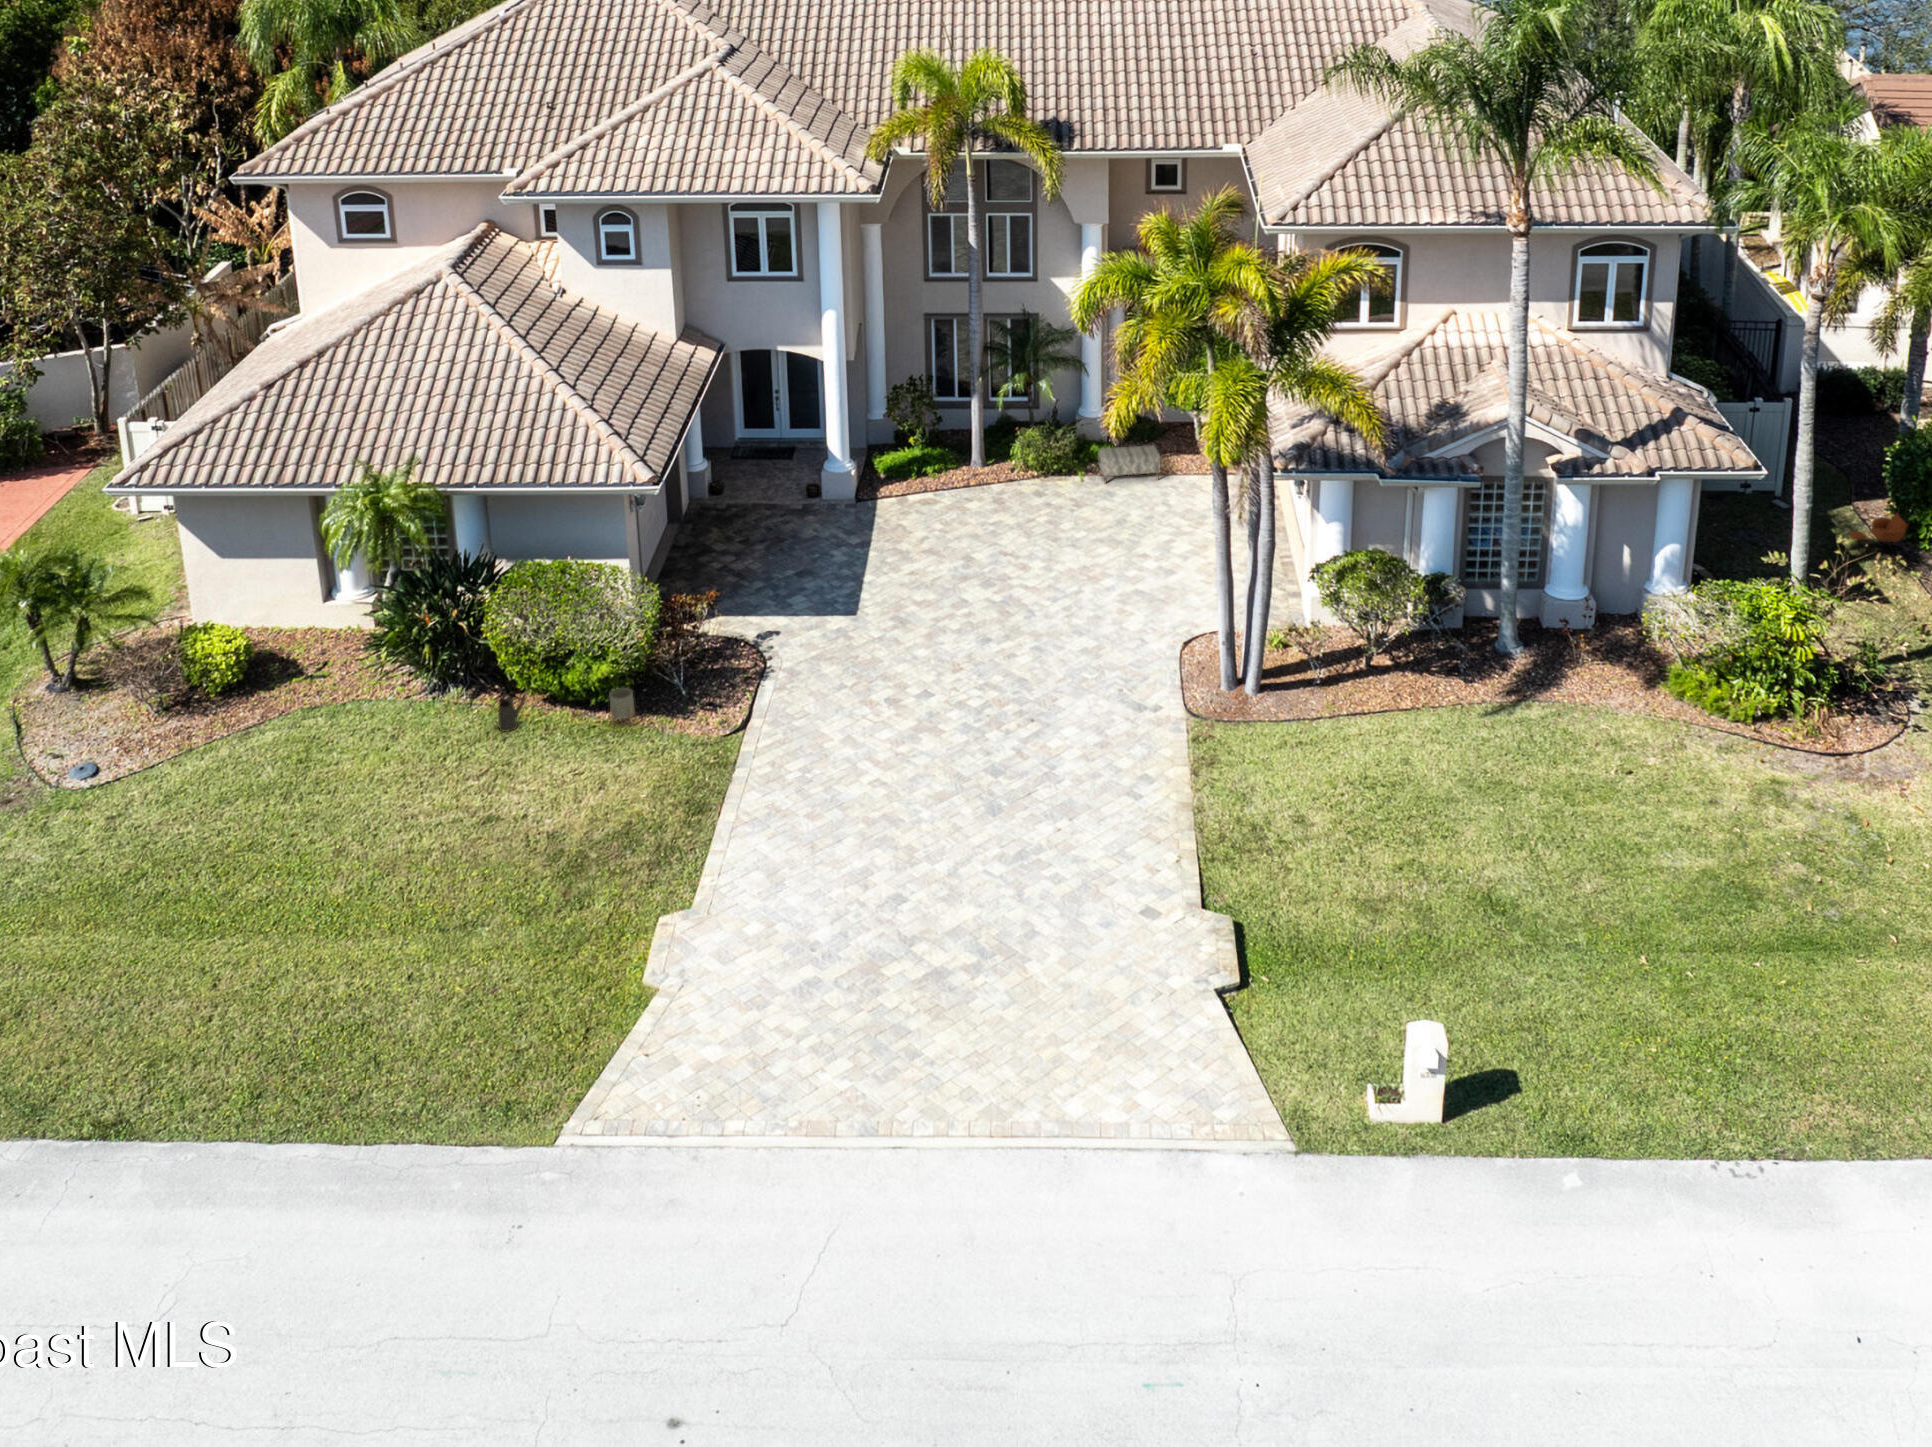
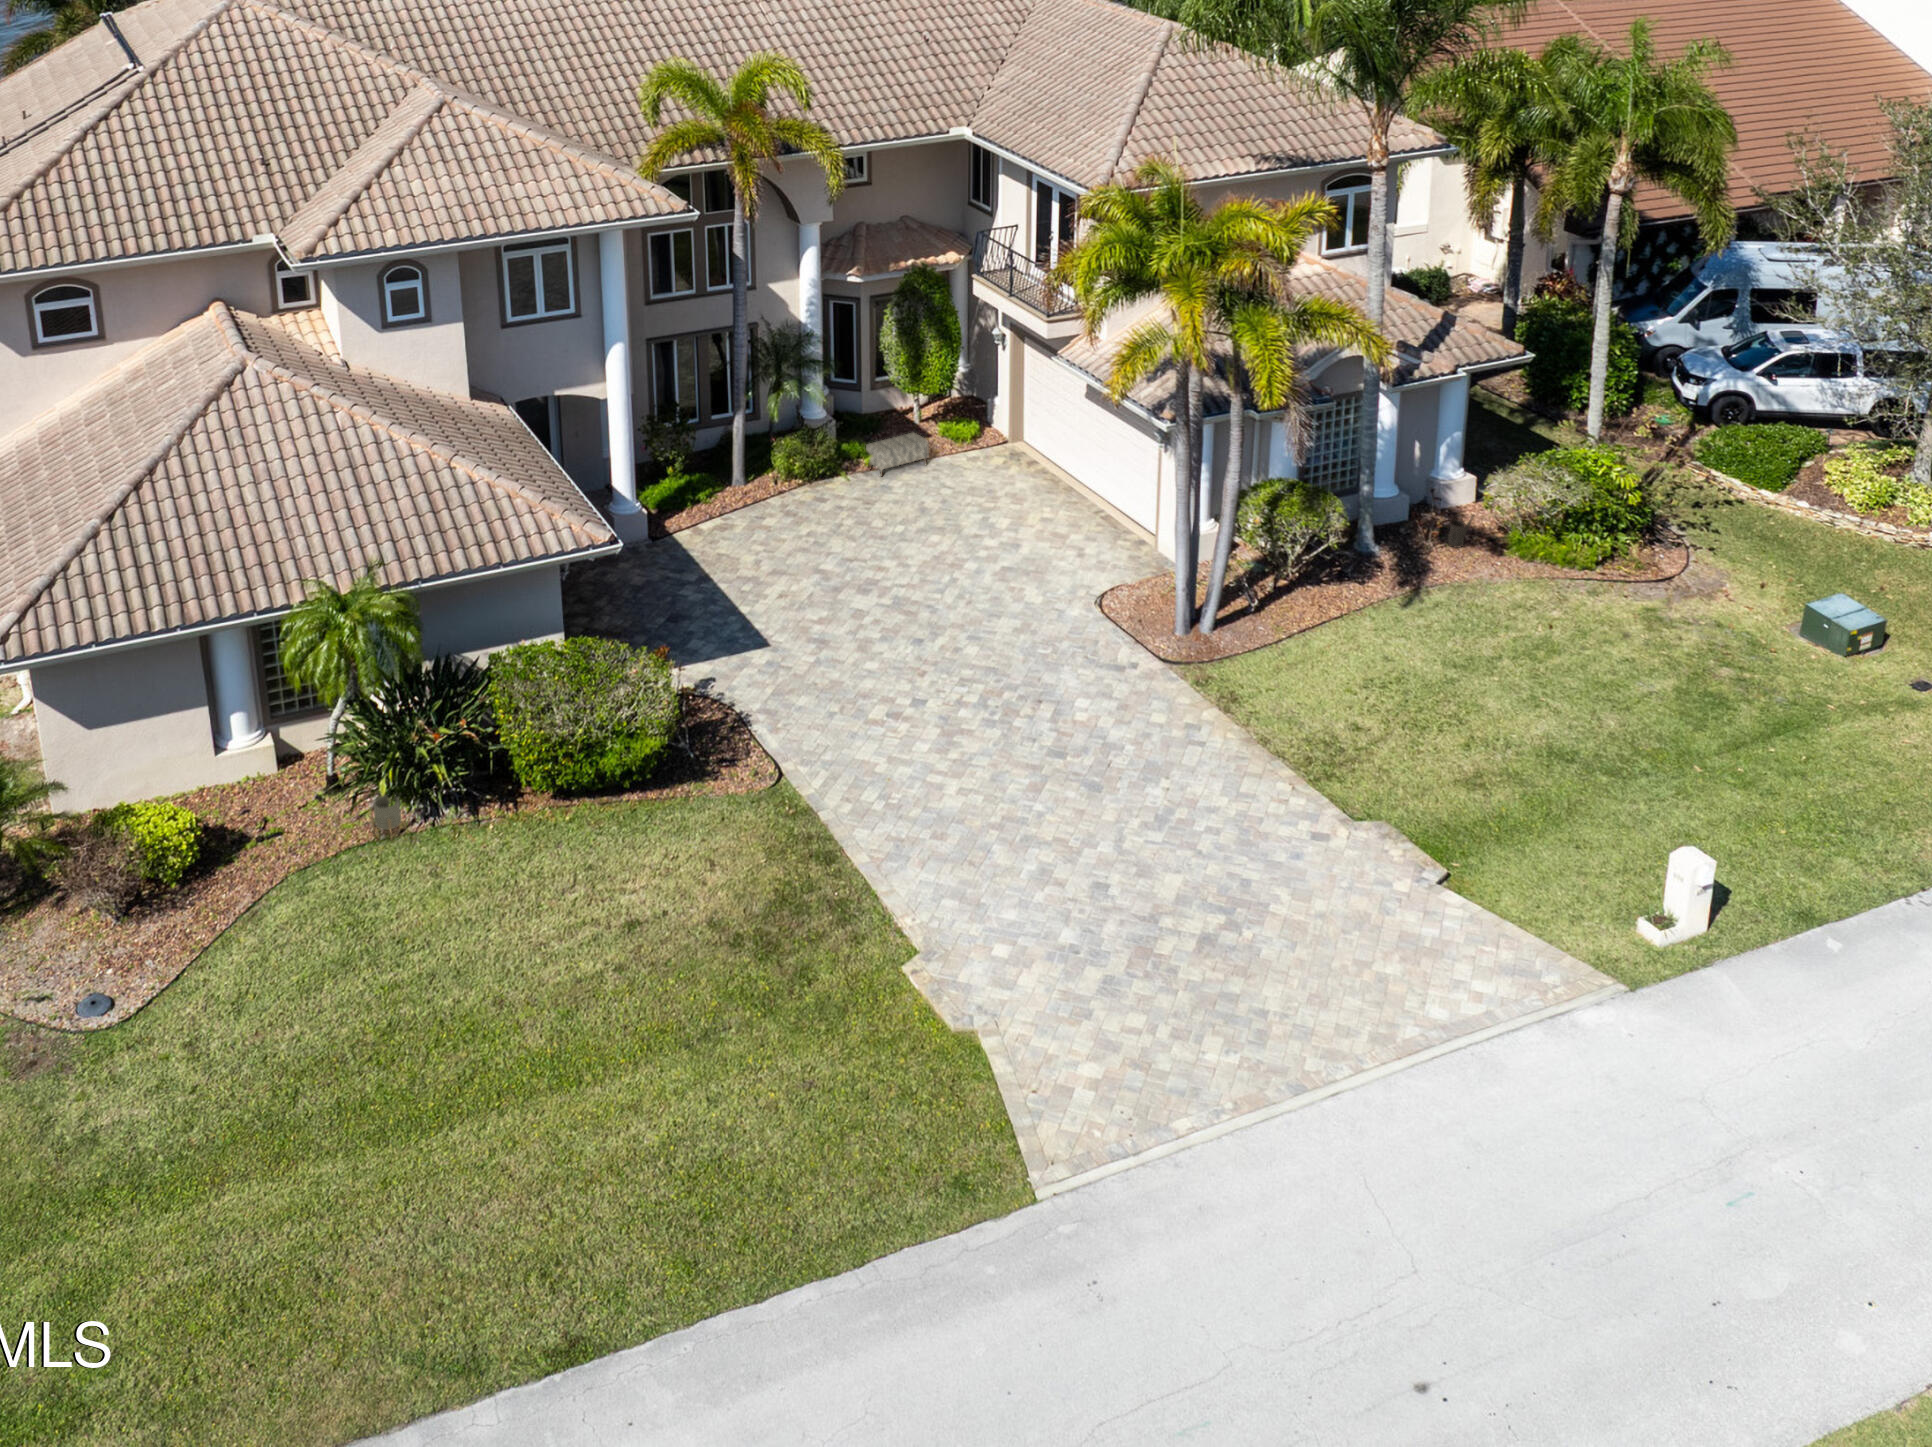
lounge chair: present [1849,514,1907,549] -> none [1525,373,1570,419]
watering can: present [497,688,529,732] -> present [1448,515,1474,548]
planter: present [609,688,635,725] -> present [371,795,406,839]

